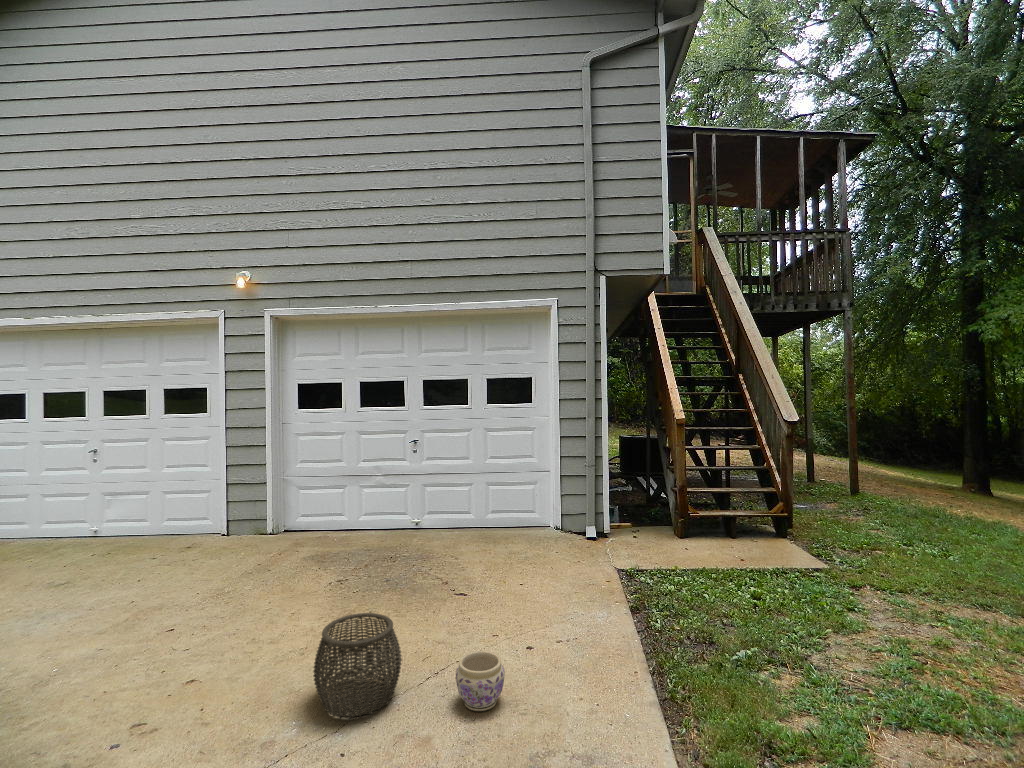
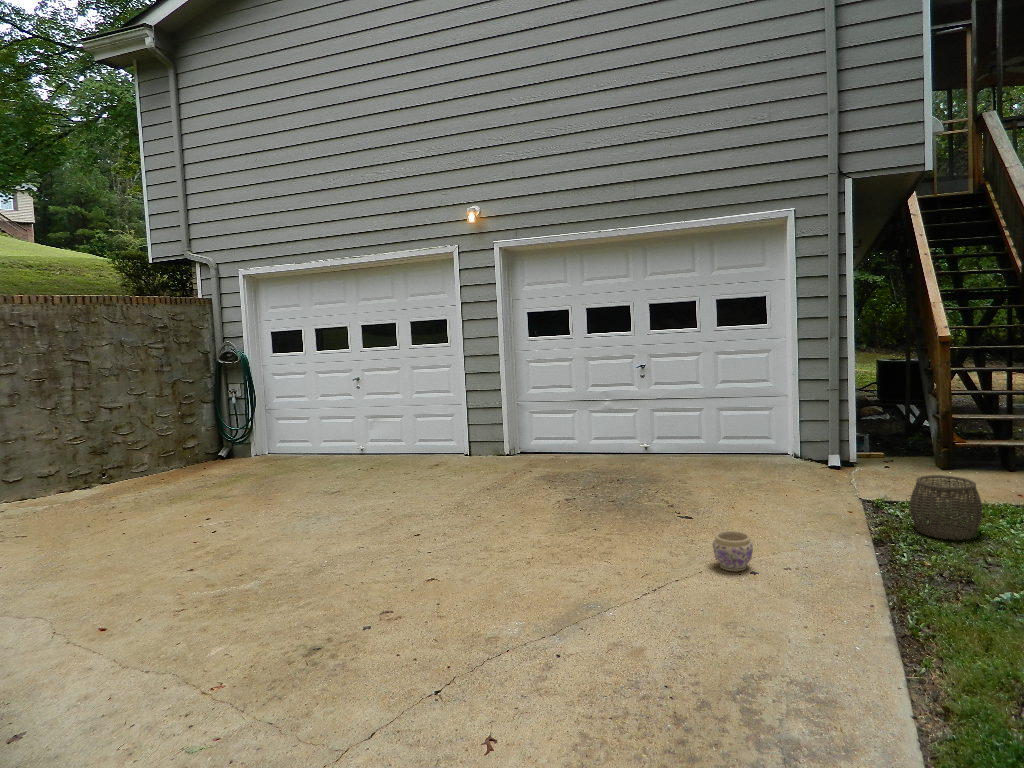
woven basket: present [313,613,402,718] -> present [909,475,983,540]

